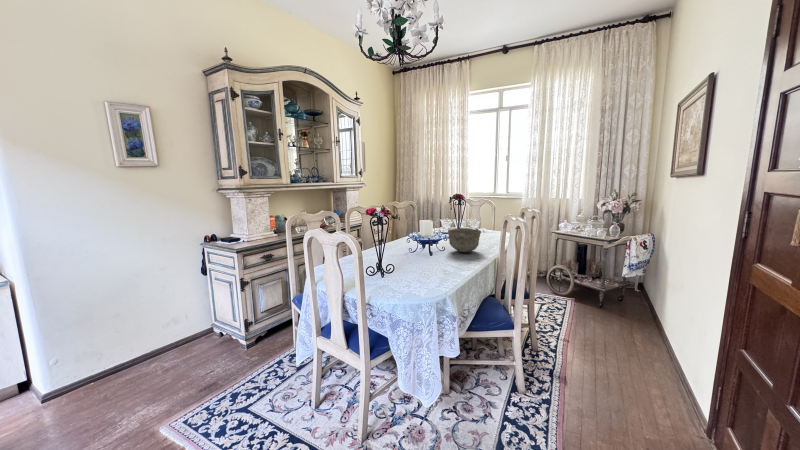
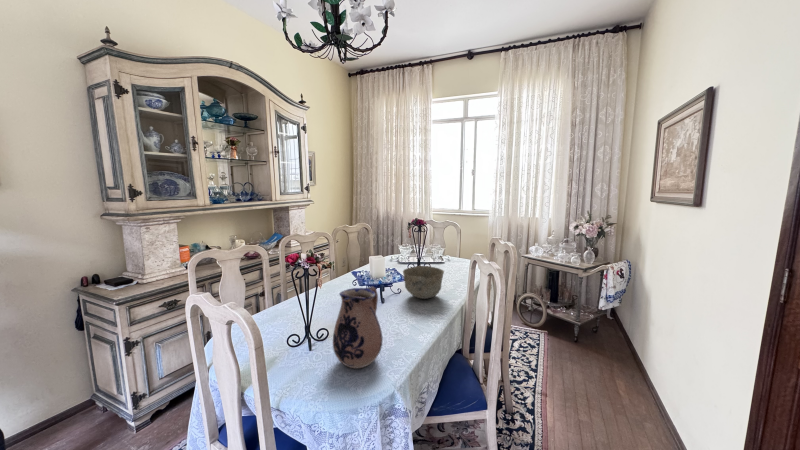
ceramic pitcher: none [404,230,438,282] -> present [333,287,383,368]

